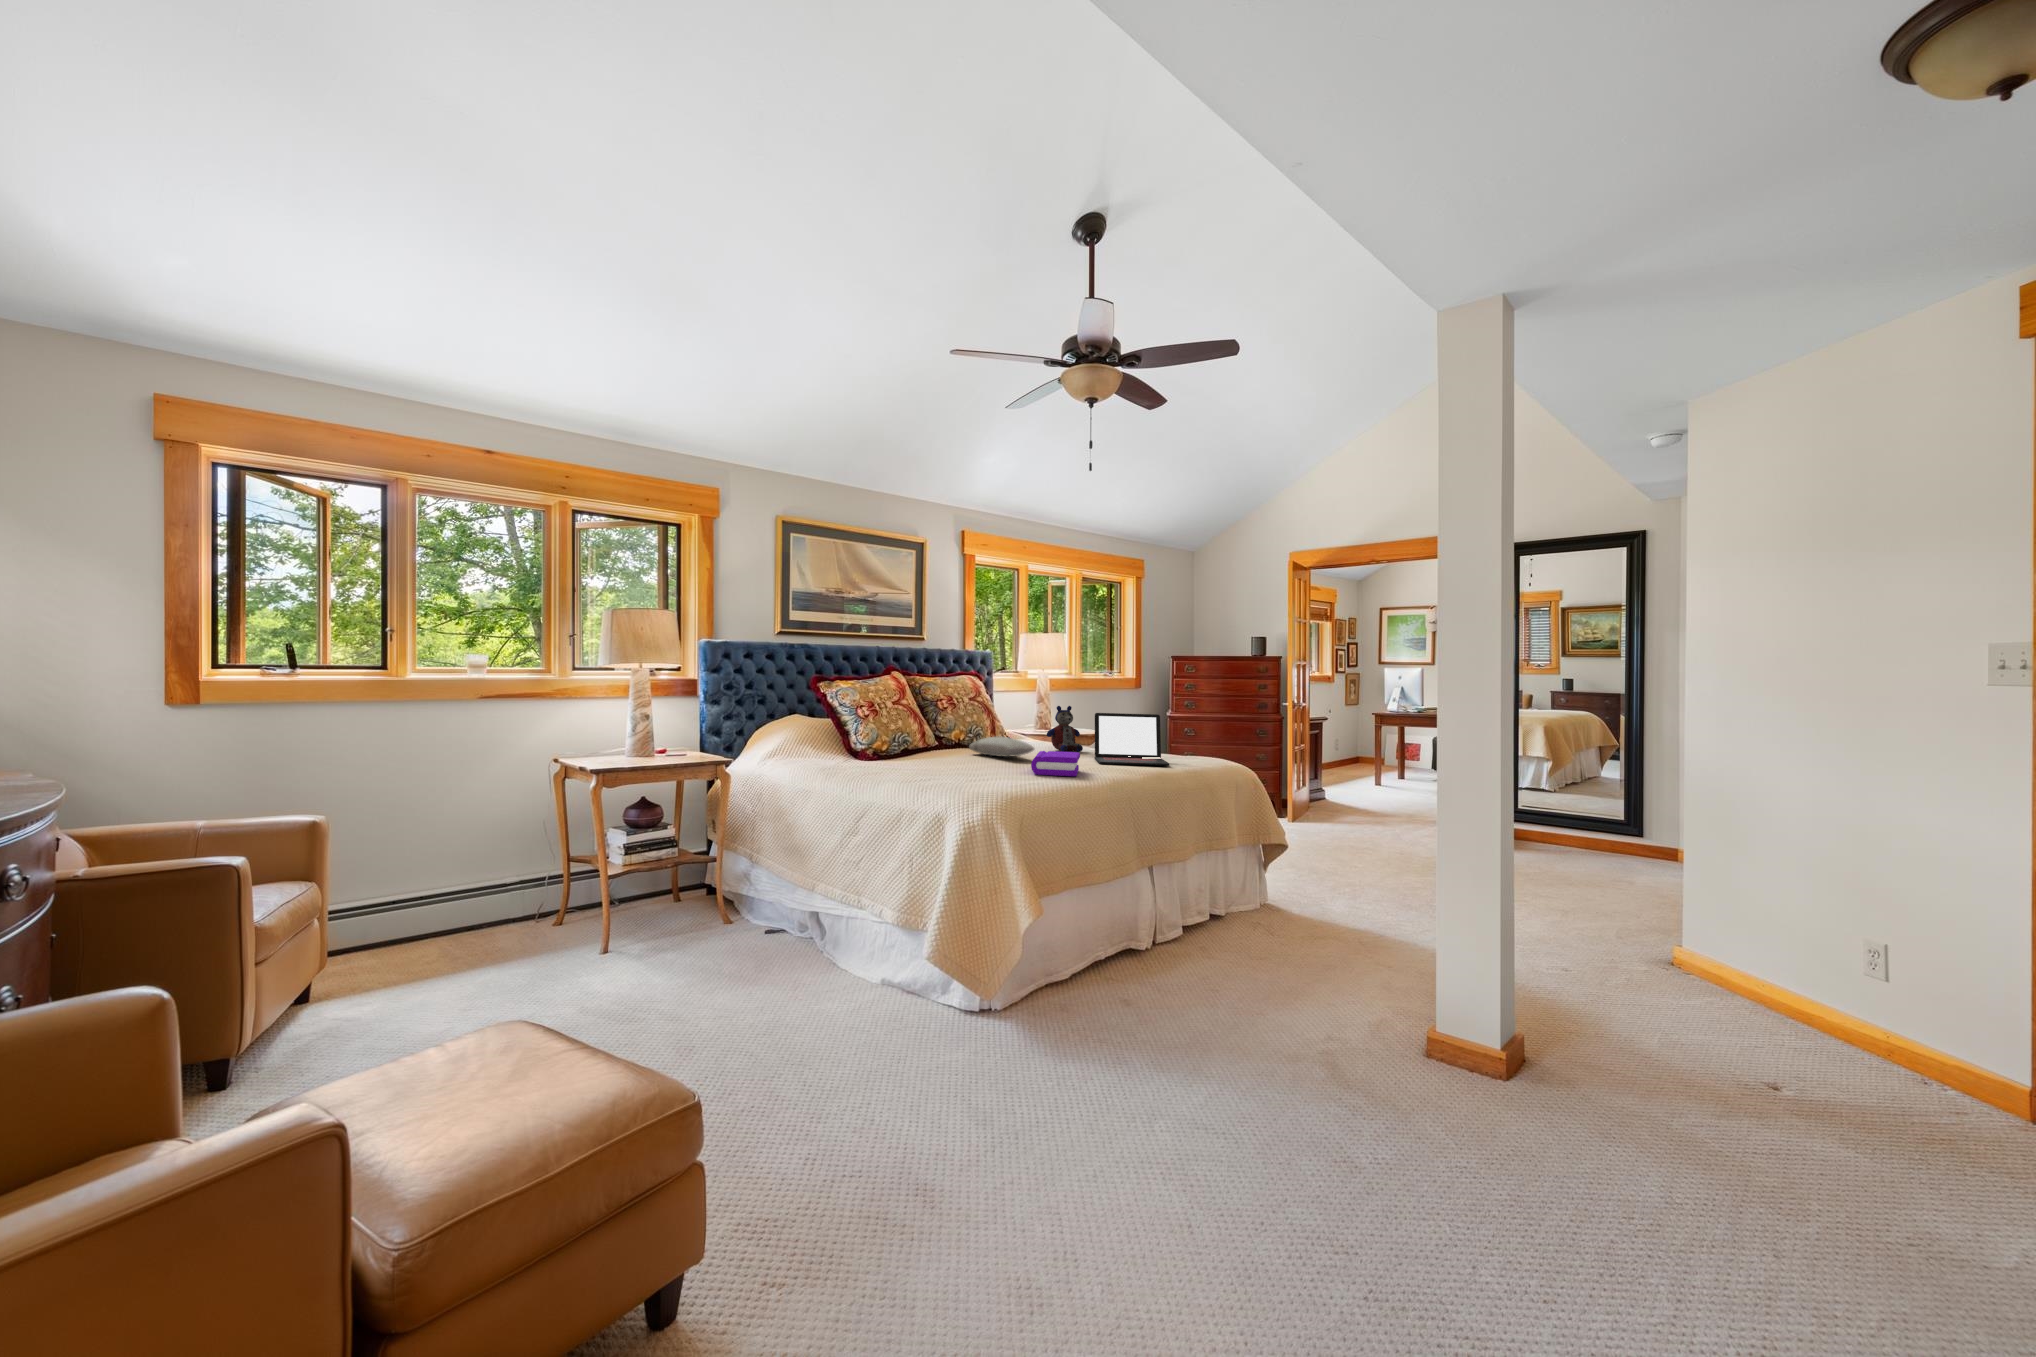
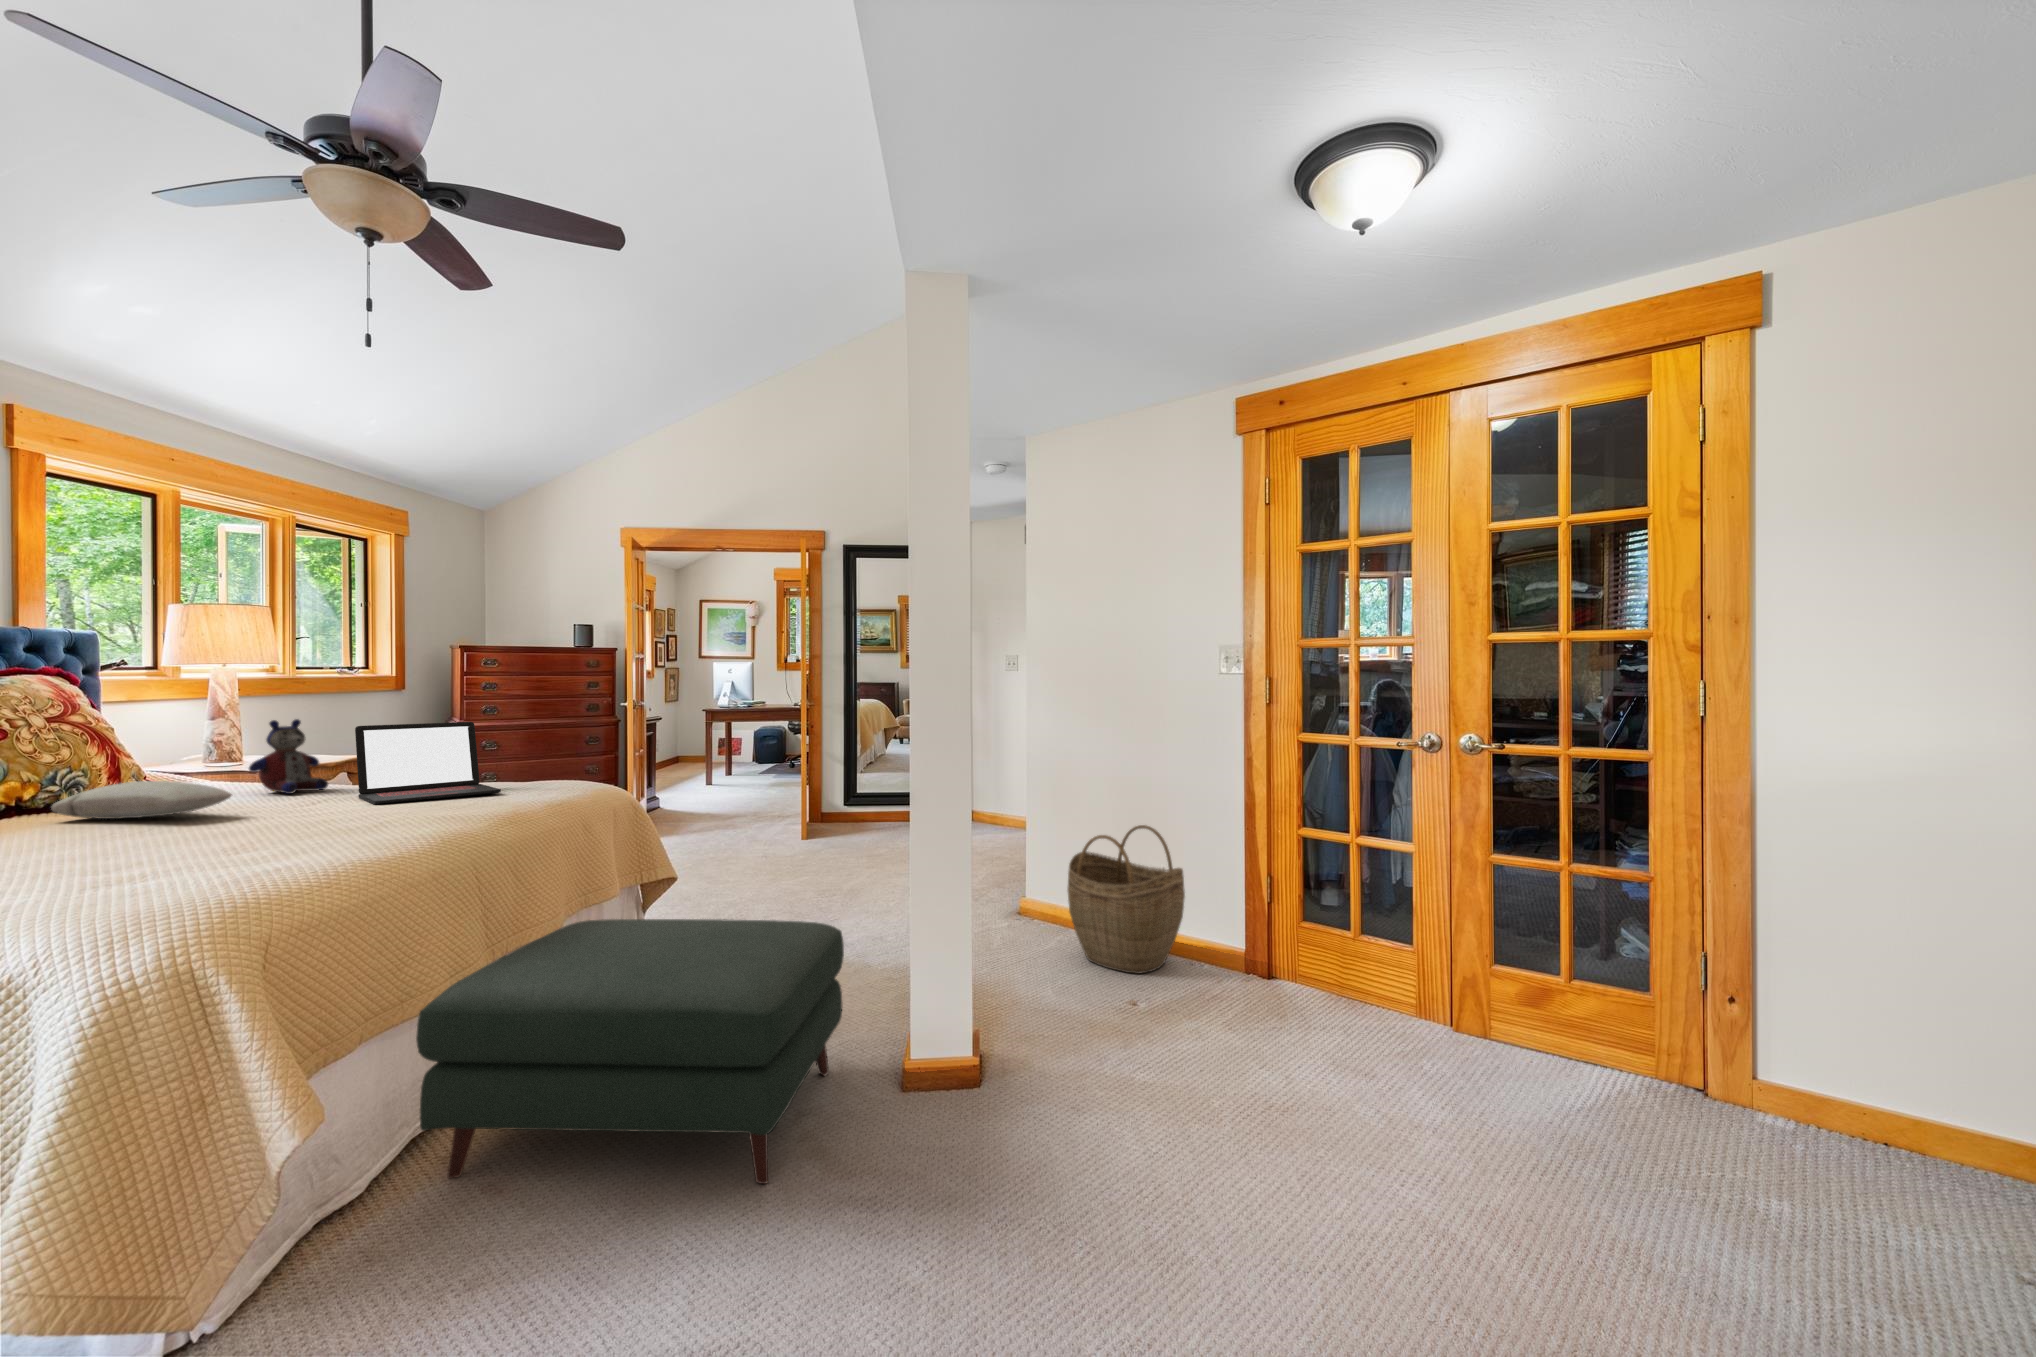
book: present [1031,751,1080,776] -> none [237,791,346,840]
ottoman: none [1094,858,1369,1051] -> present [416,919,844,1184]
woven basket: none [1669,886,1837,1057] -> present [1068,825,1185,974]

